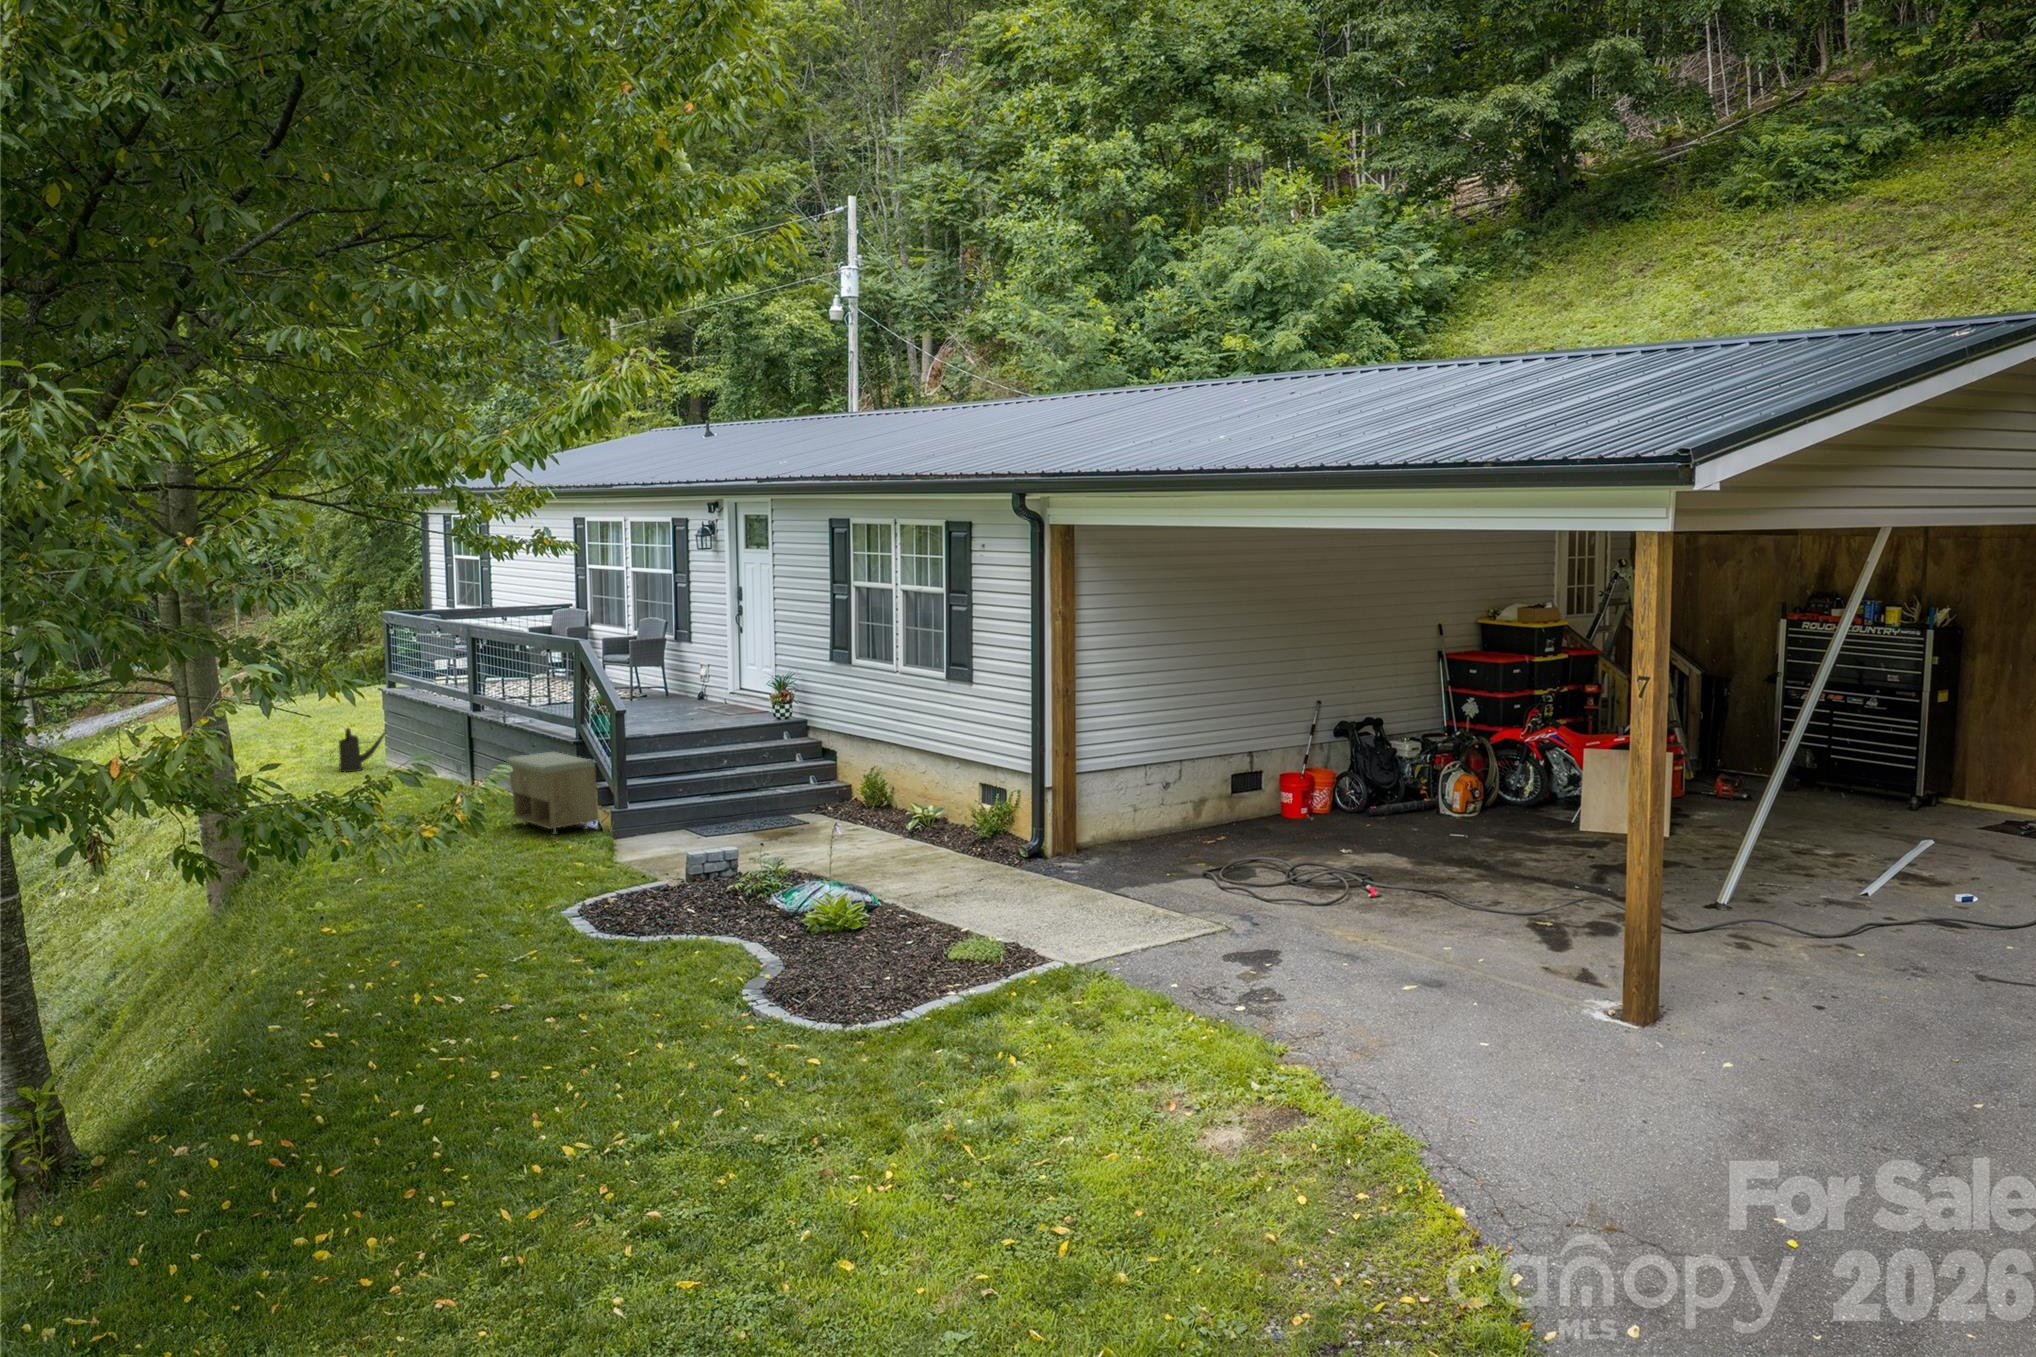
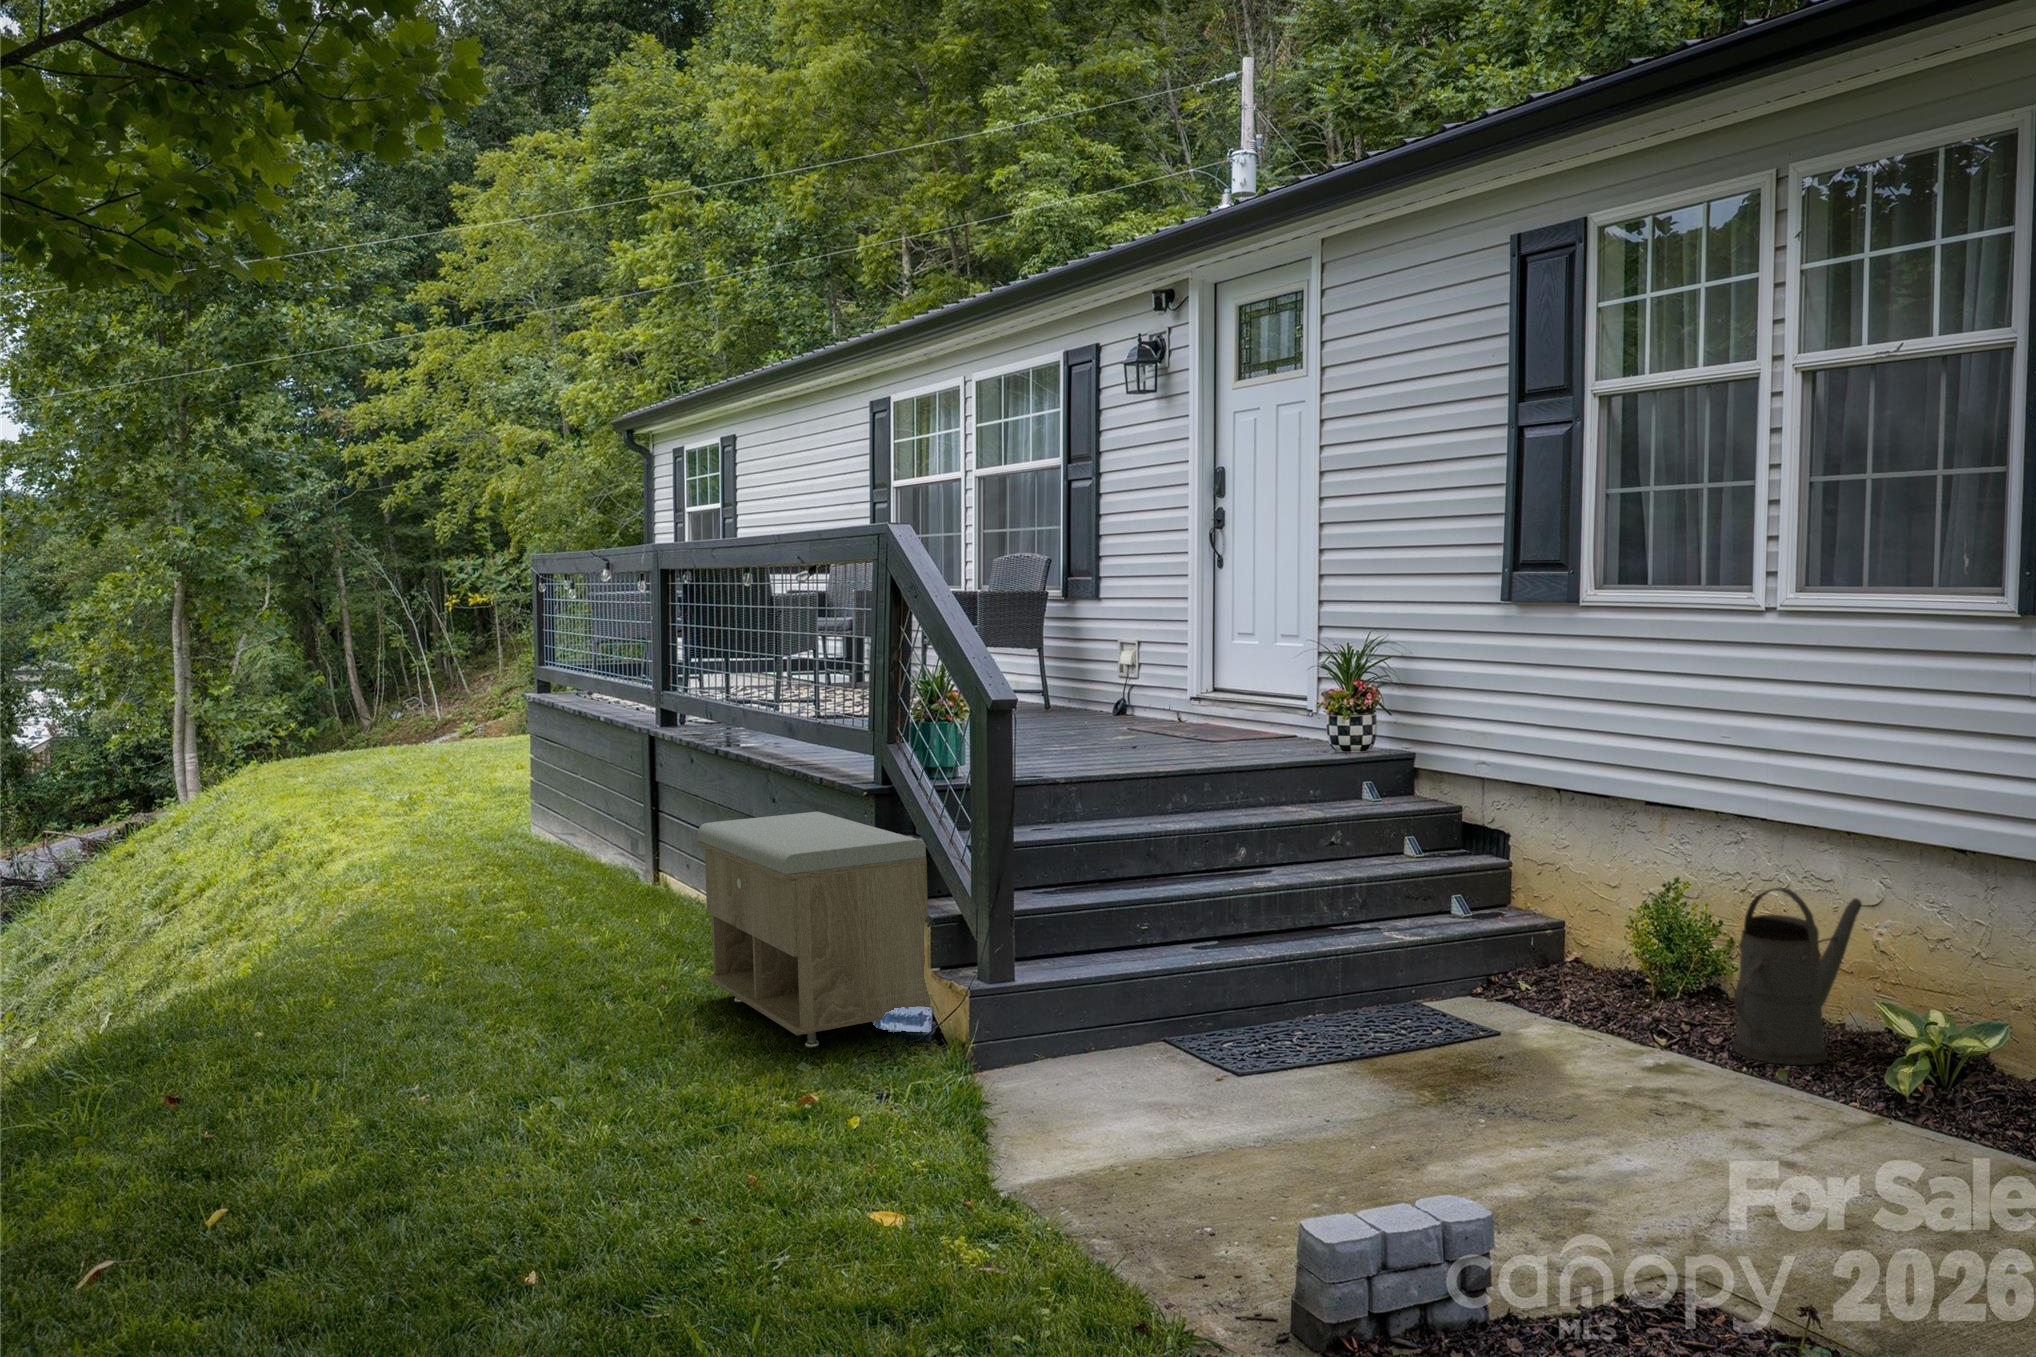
watering can: present [338,728,386,772] -> present [1733,888,1862,1065]

